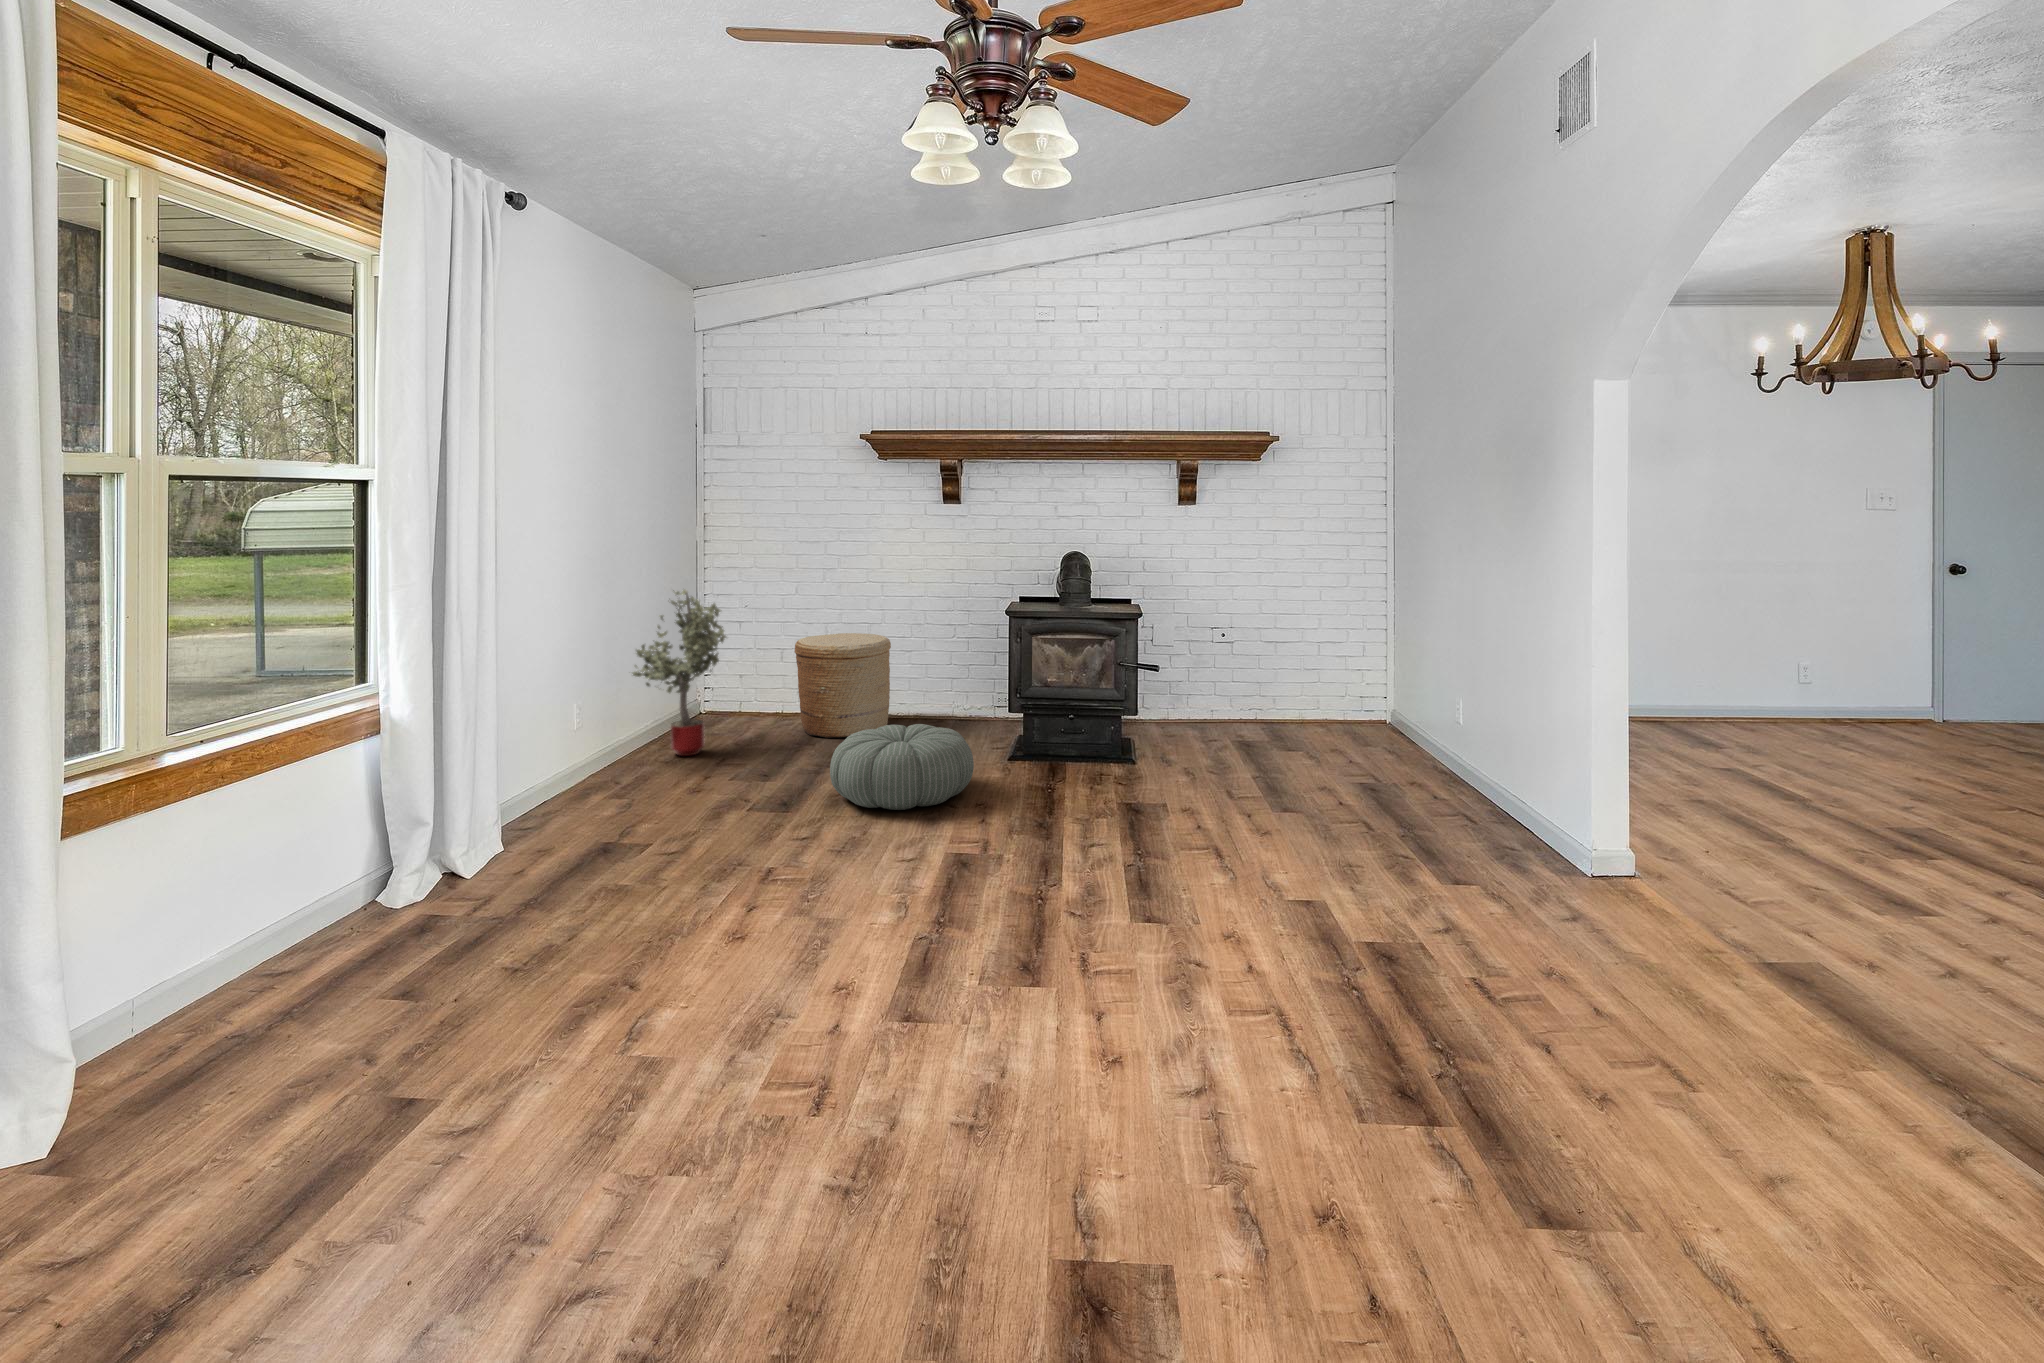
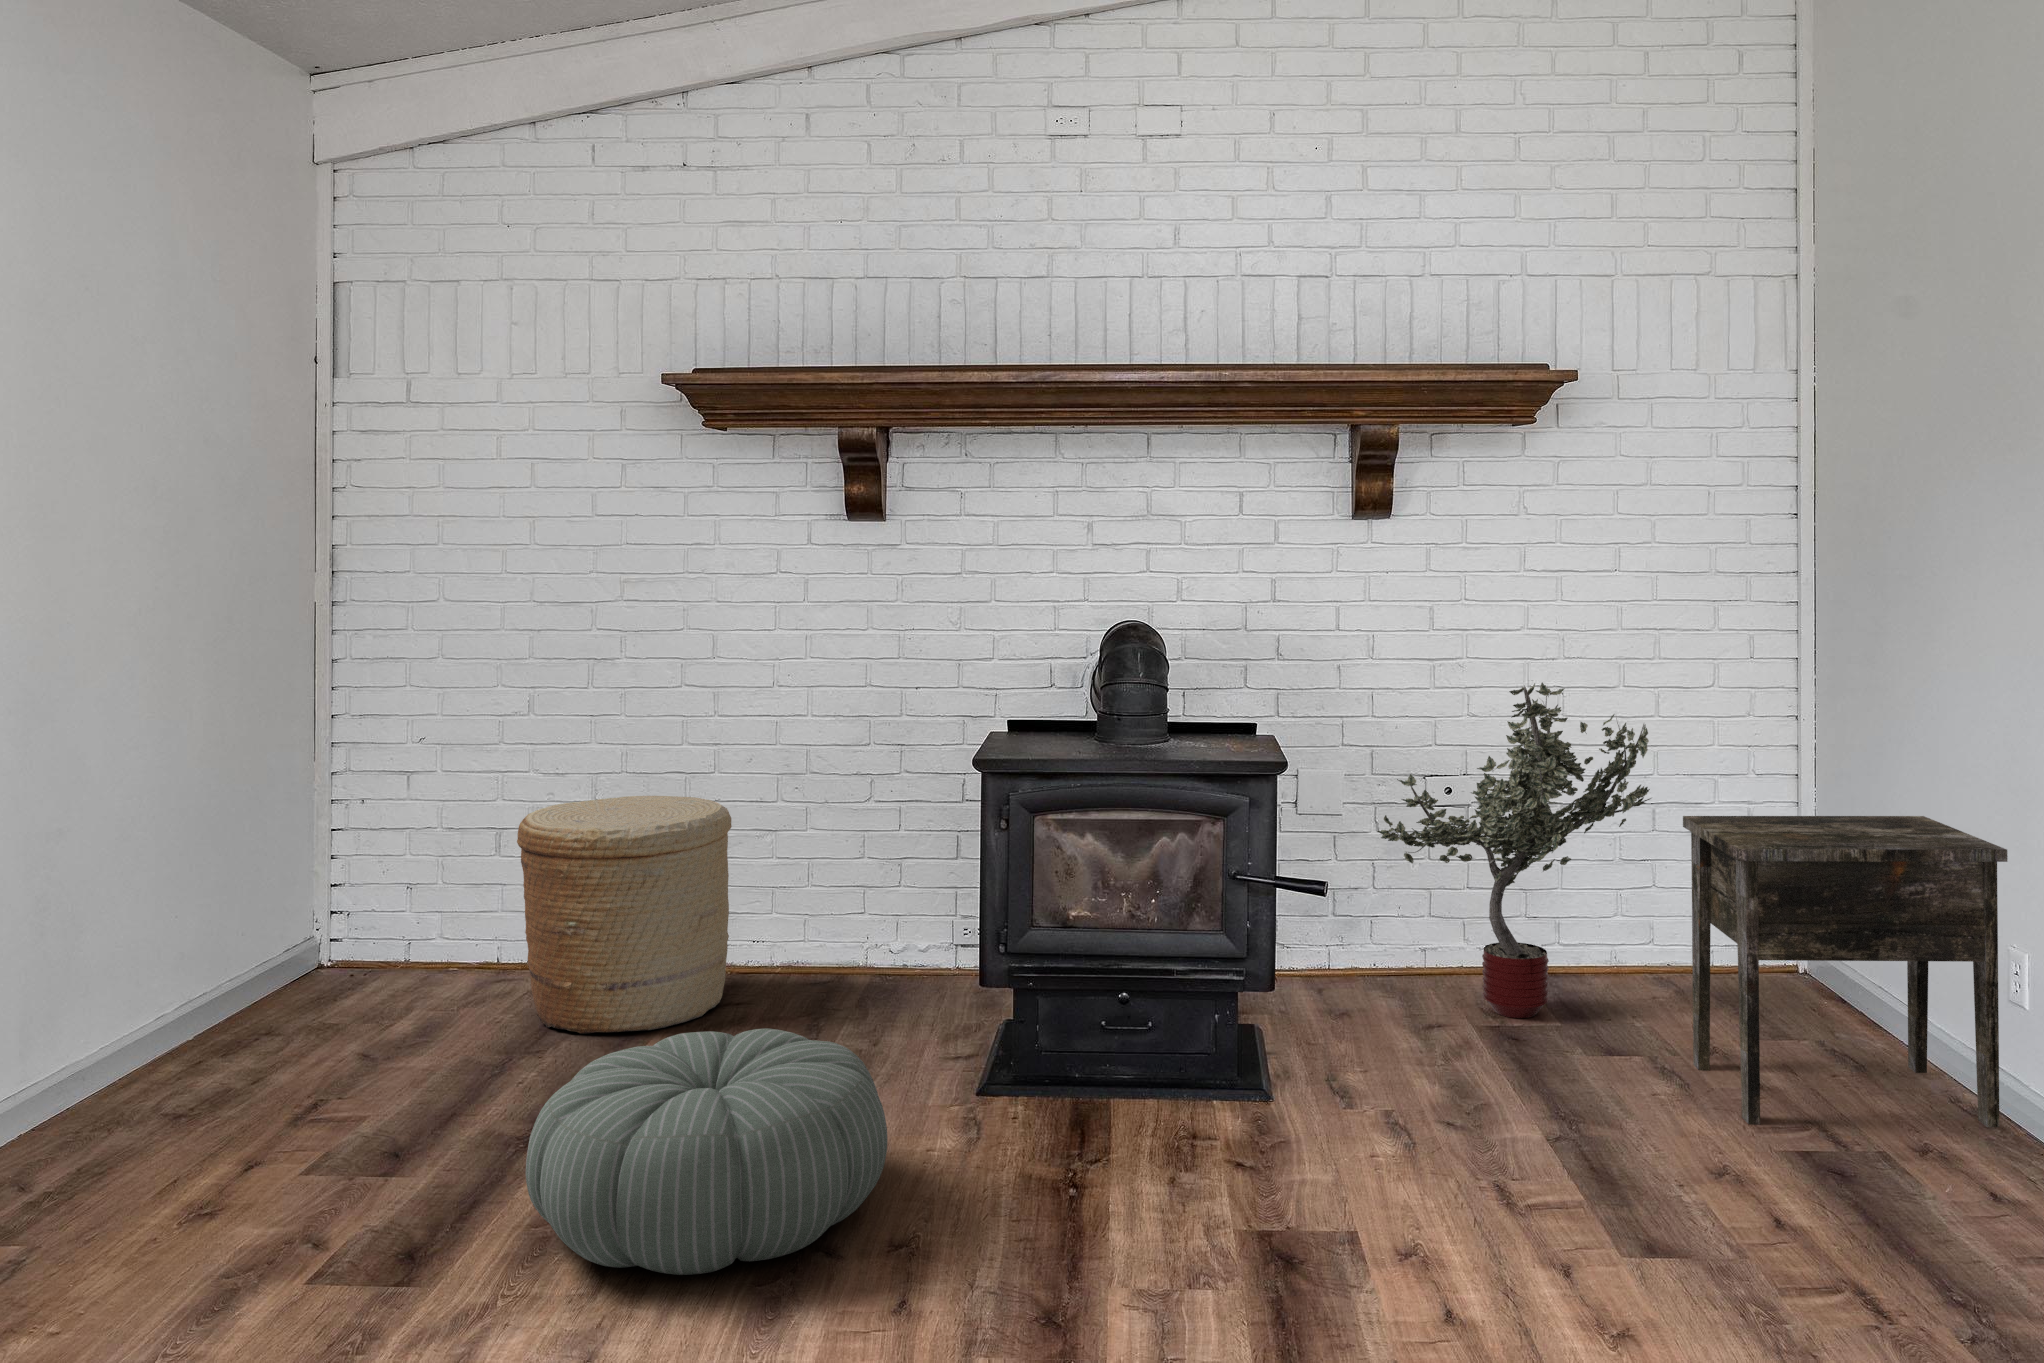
potted tree: present [632,589,726,756] -> present [1377,683,1651,1018]
side table: none [1321,641,1450,771] -> present [1683,816,2008,1127]

